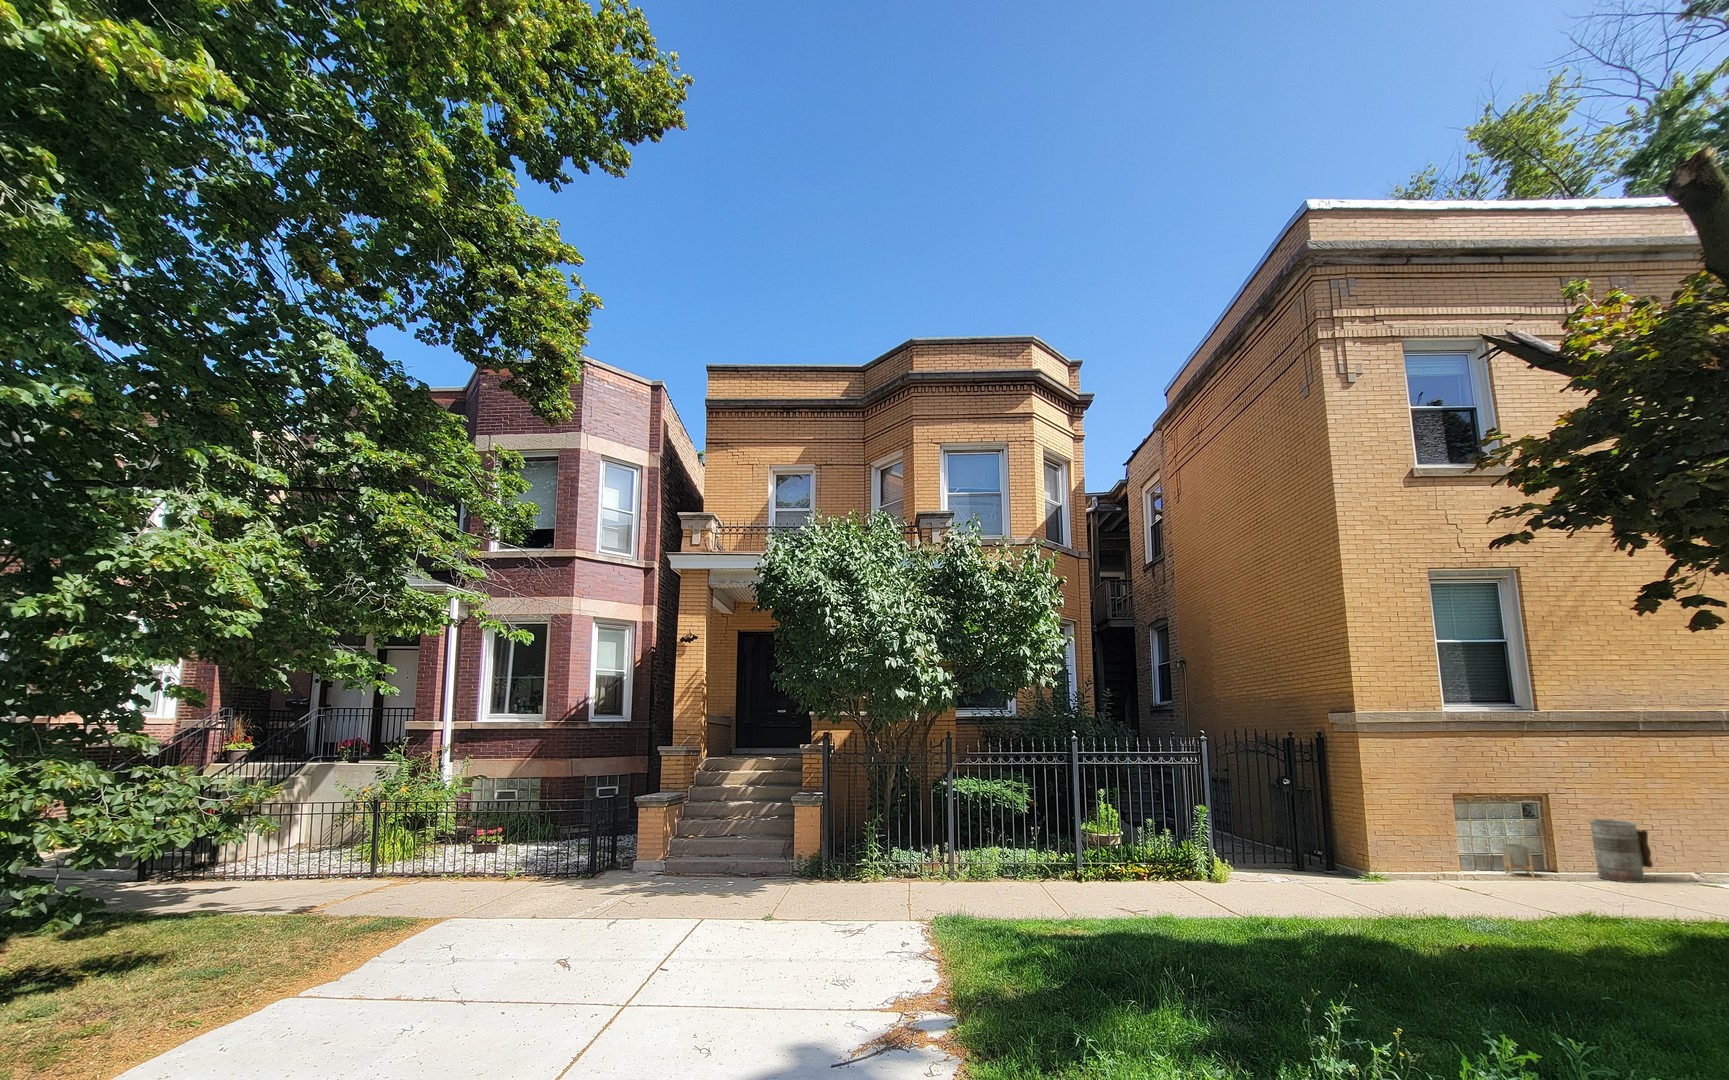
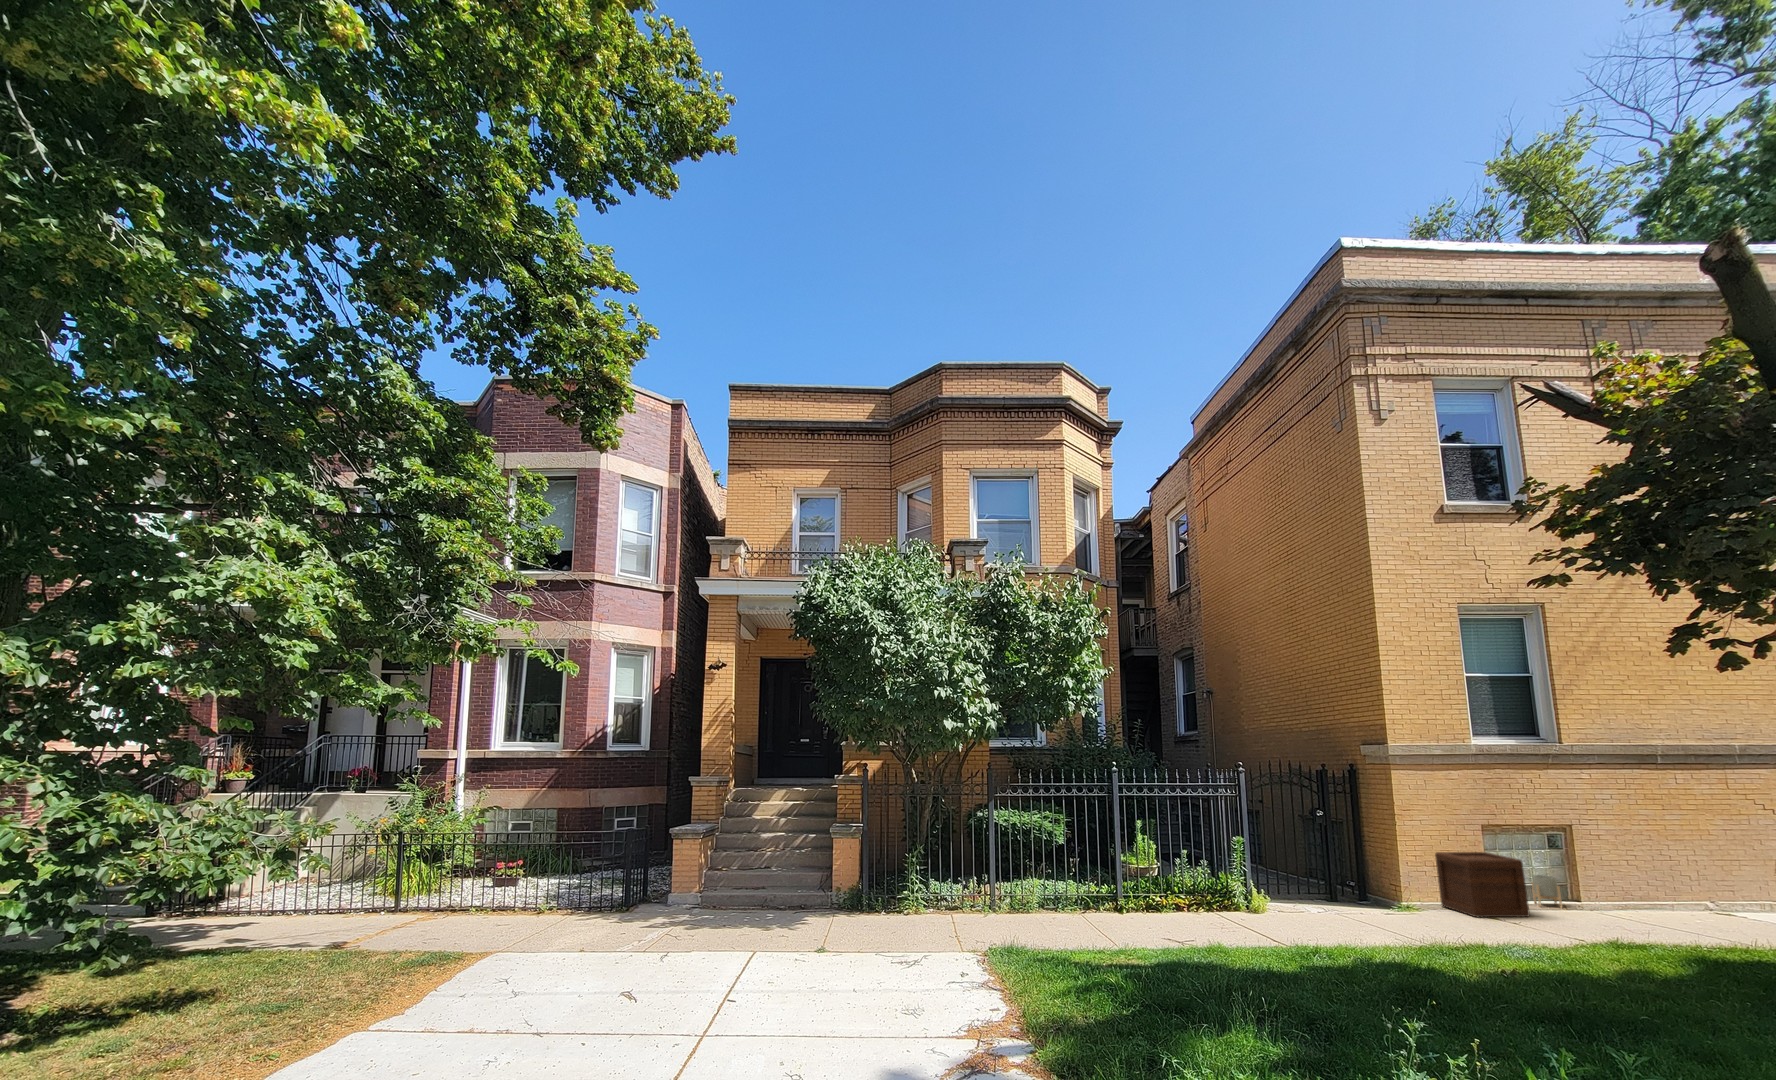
trash can: present [1589,819,1653,883] -> none [1613,851,1674,913]
wooden crate: none [1401,820,1499,887] -> present [1435,852,1530,917]

